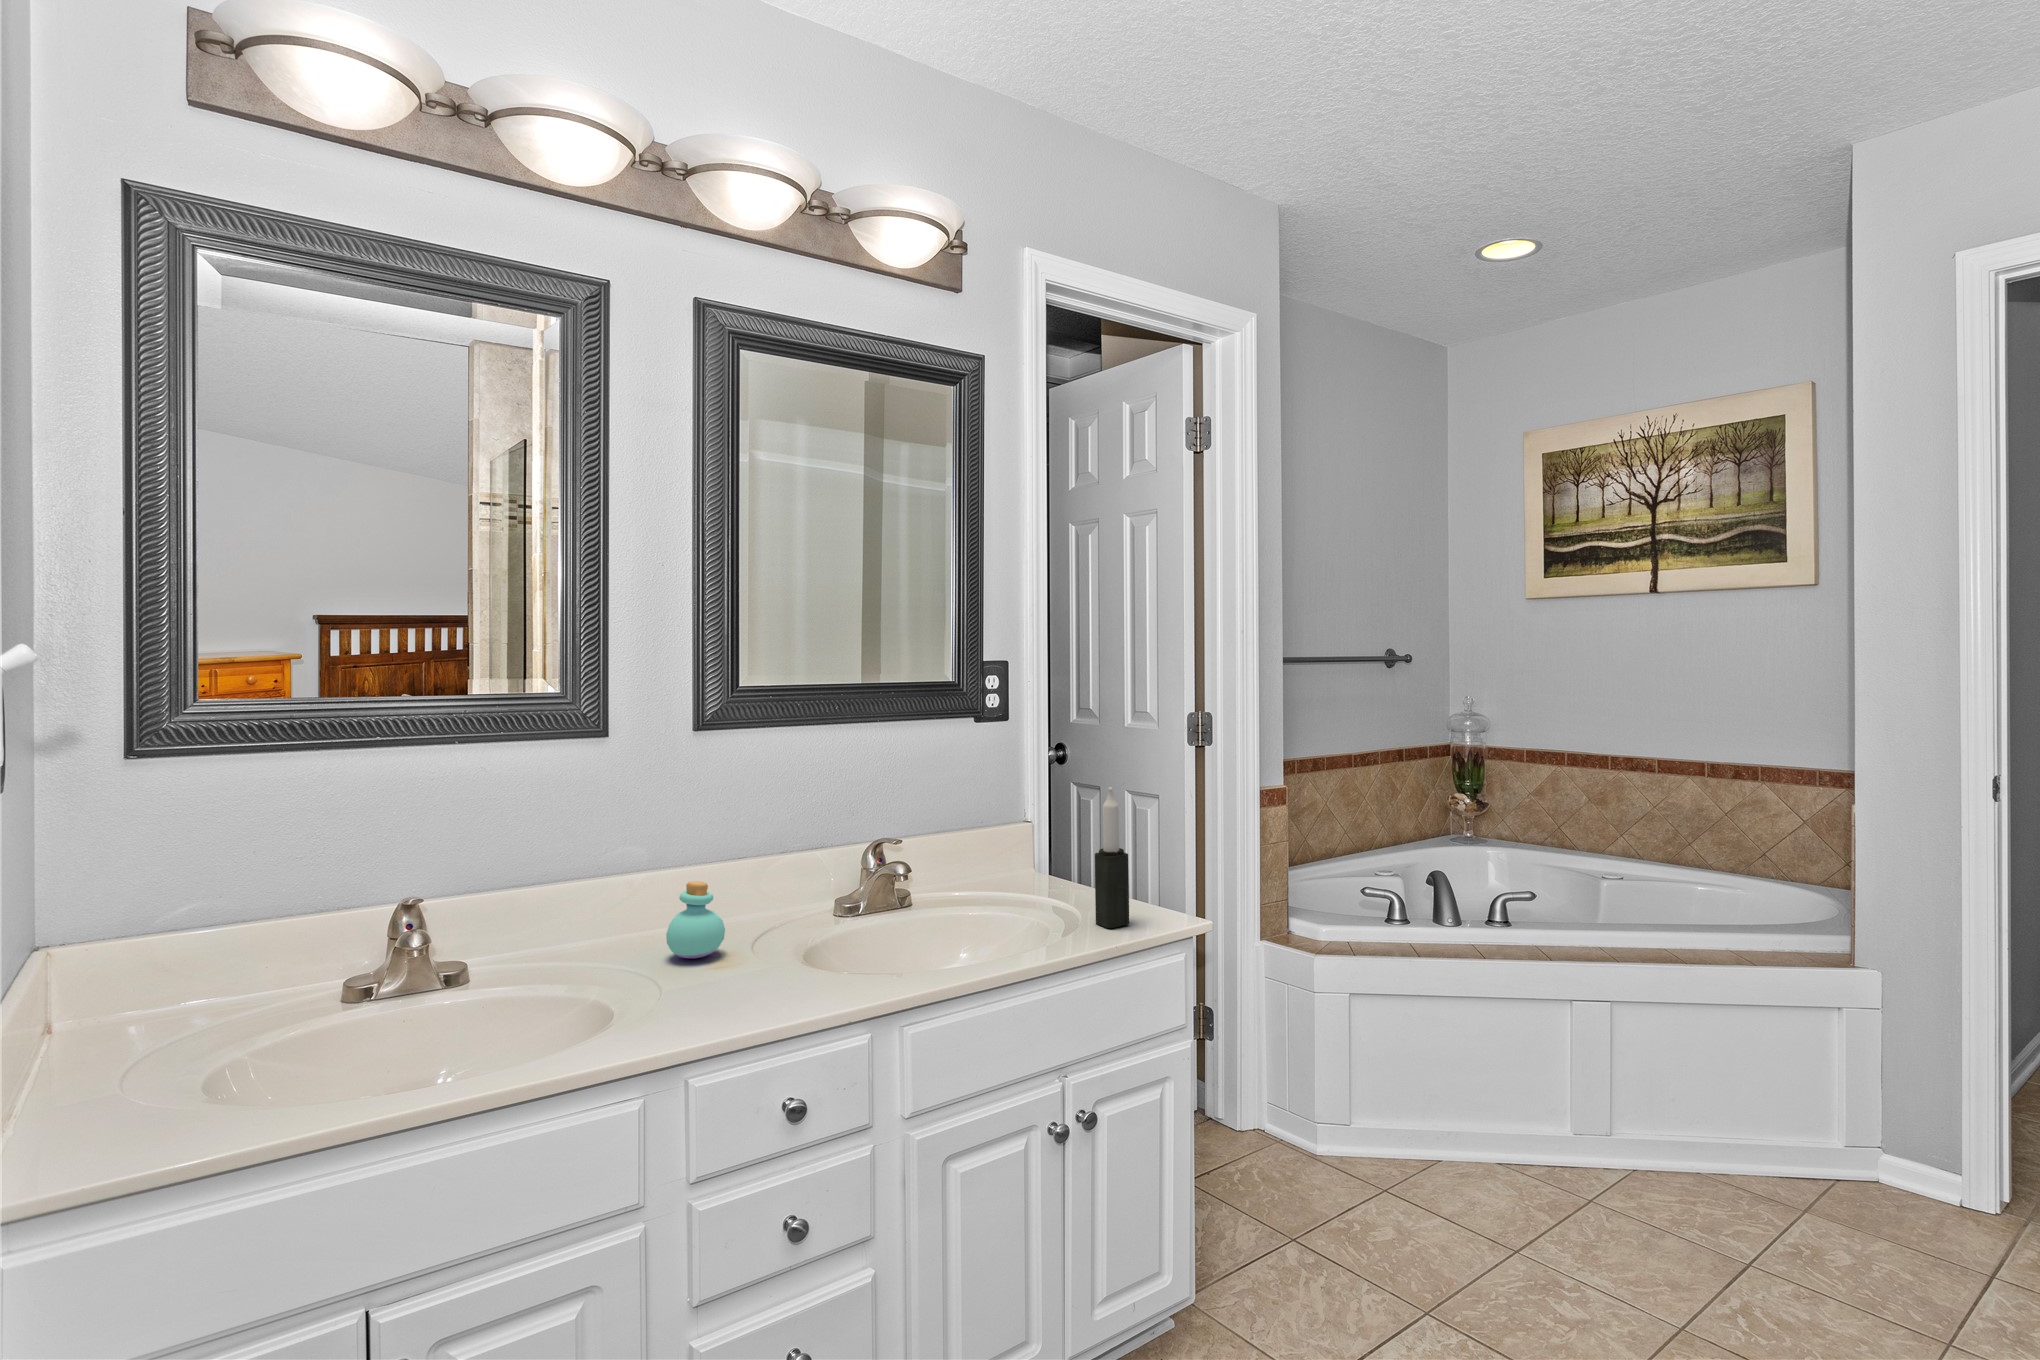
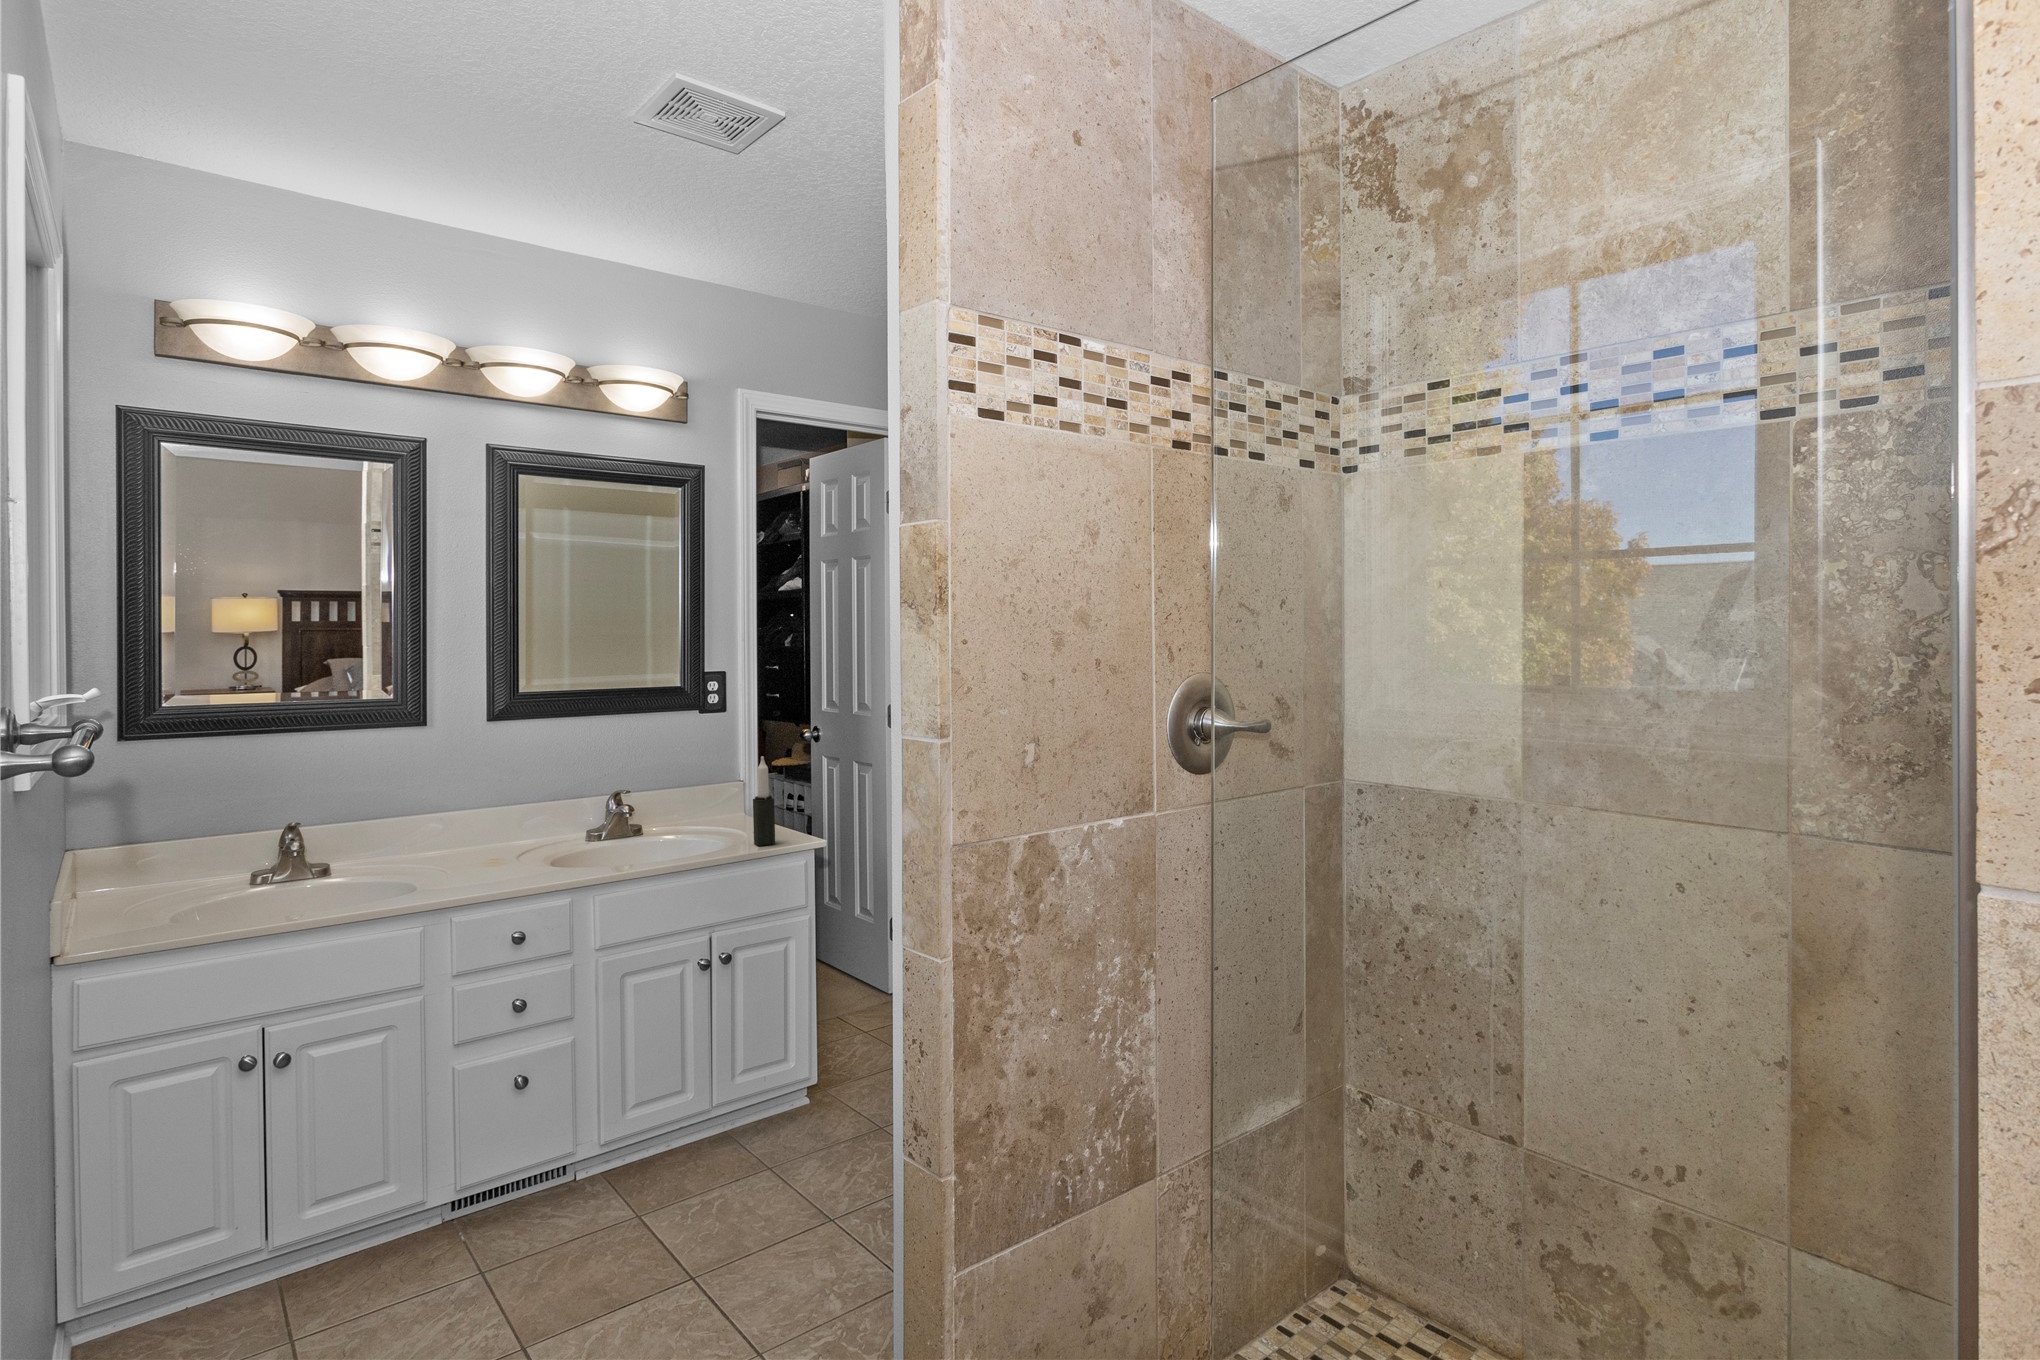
perfume bottle: present [666,881,725,959] -> none [460,815,499,862]

